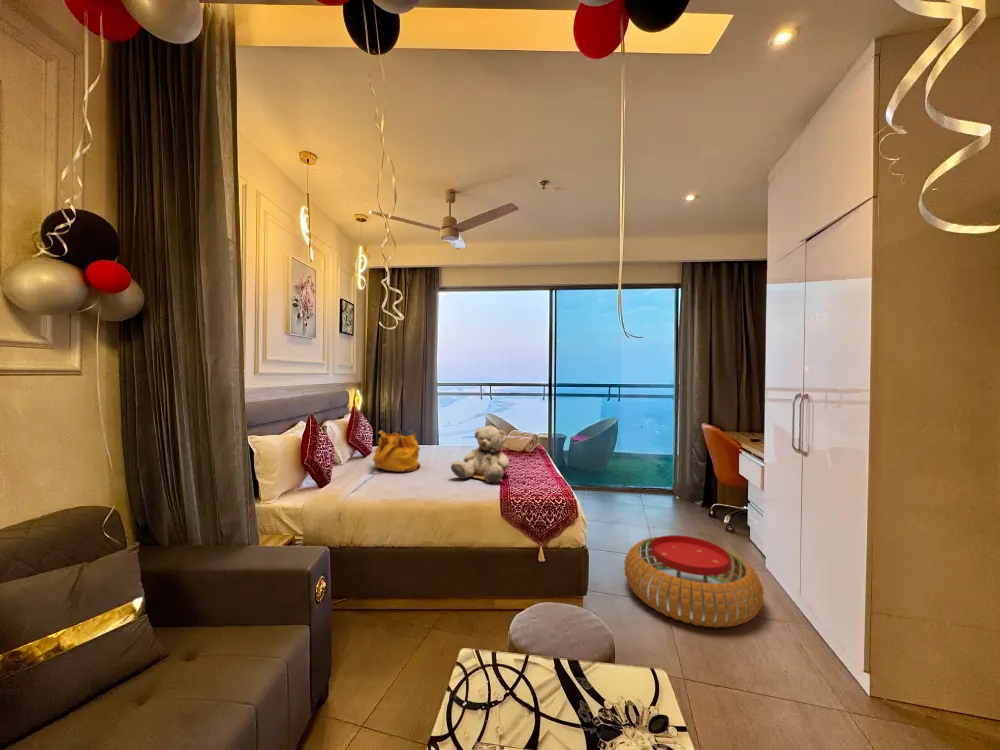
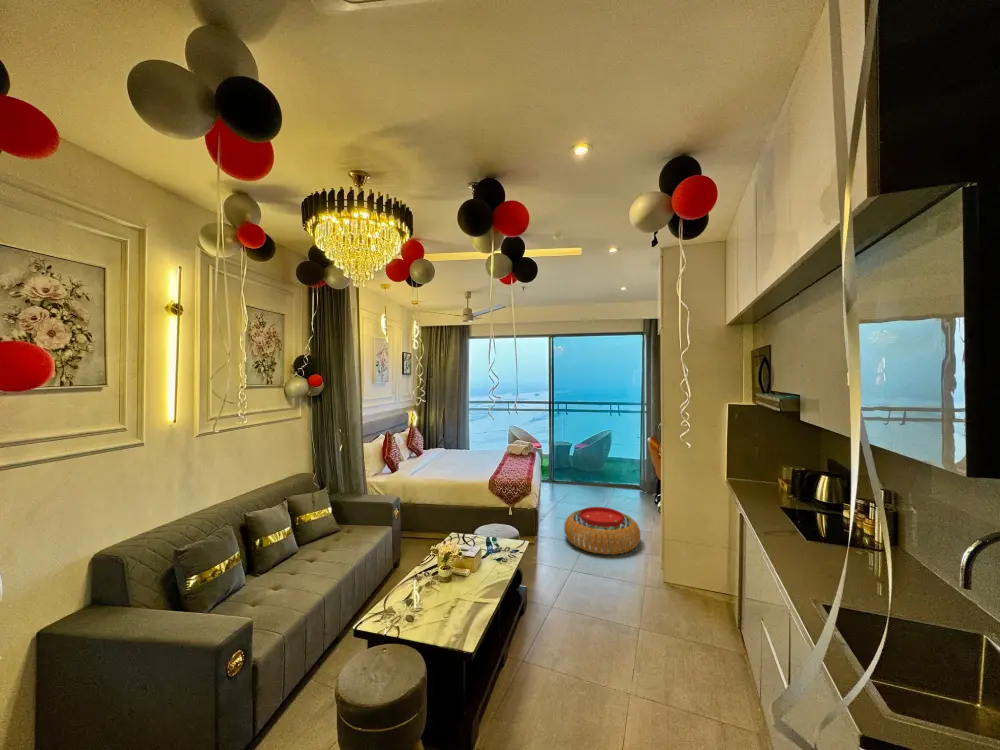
teddy bear: present [451,426,509,483] -> none [465,438,500,472]
handbag: present [373,430,420,472] -> none [422,439,451,465]

